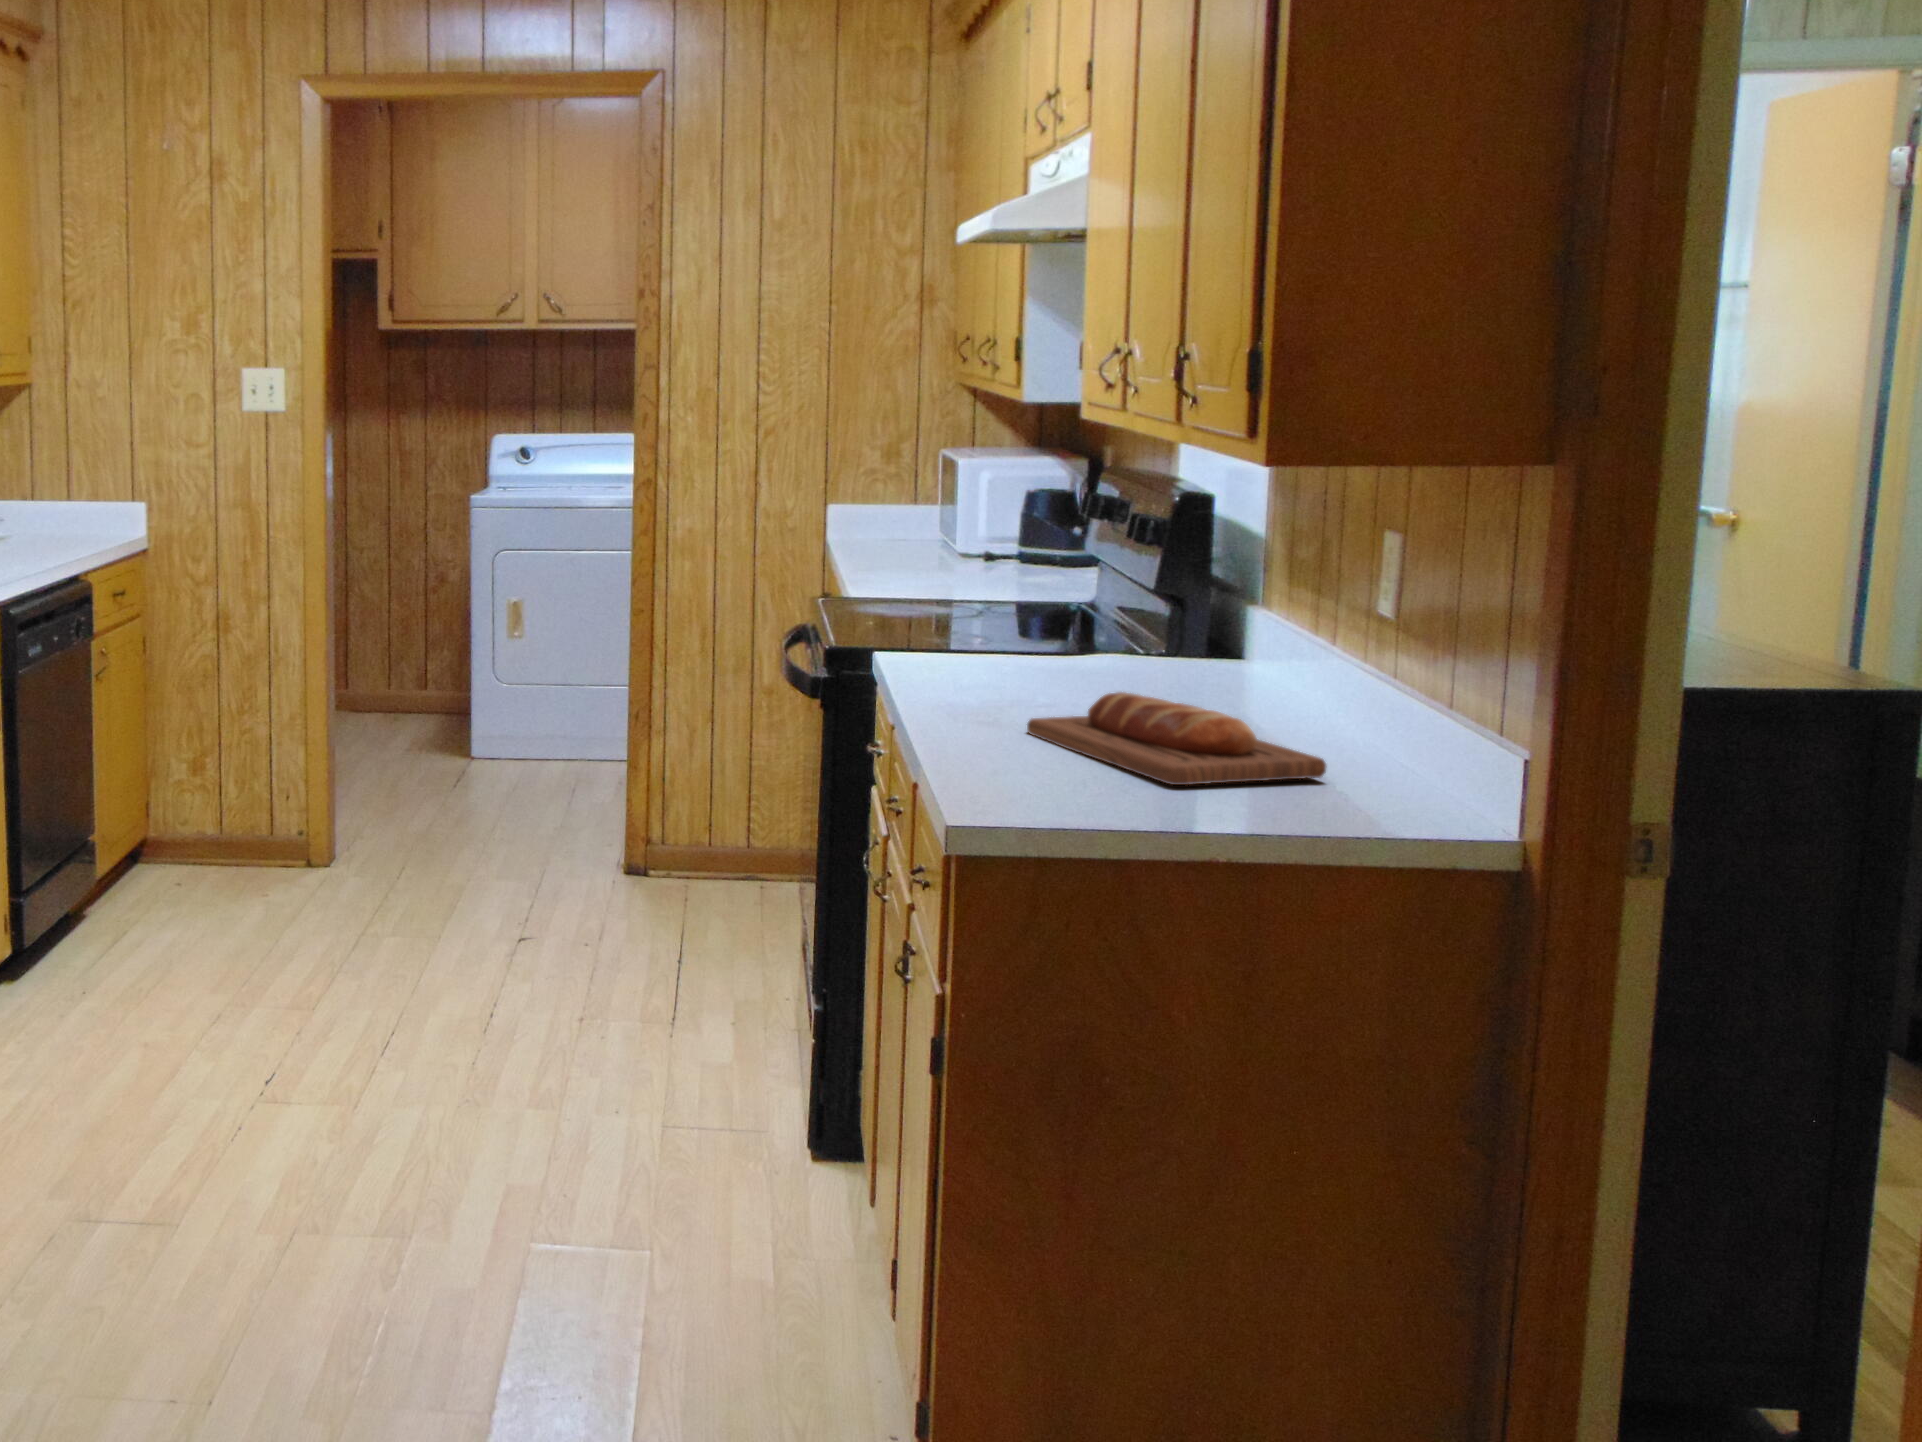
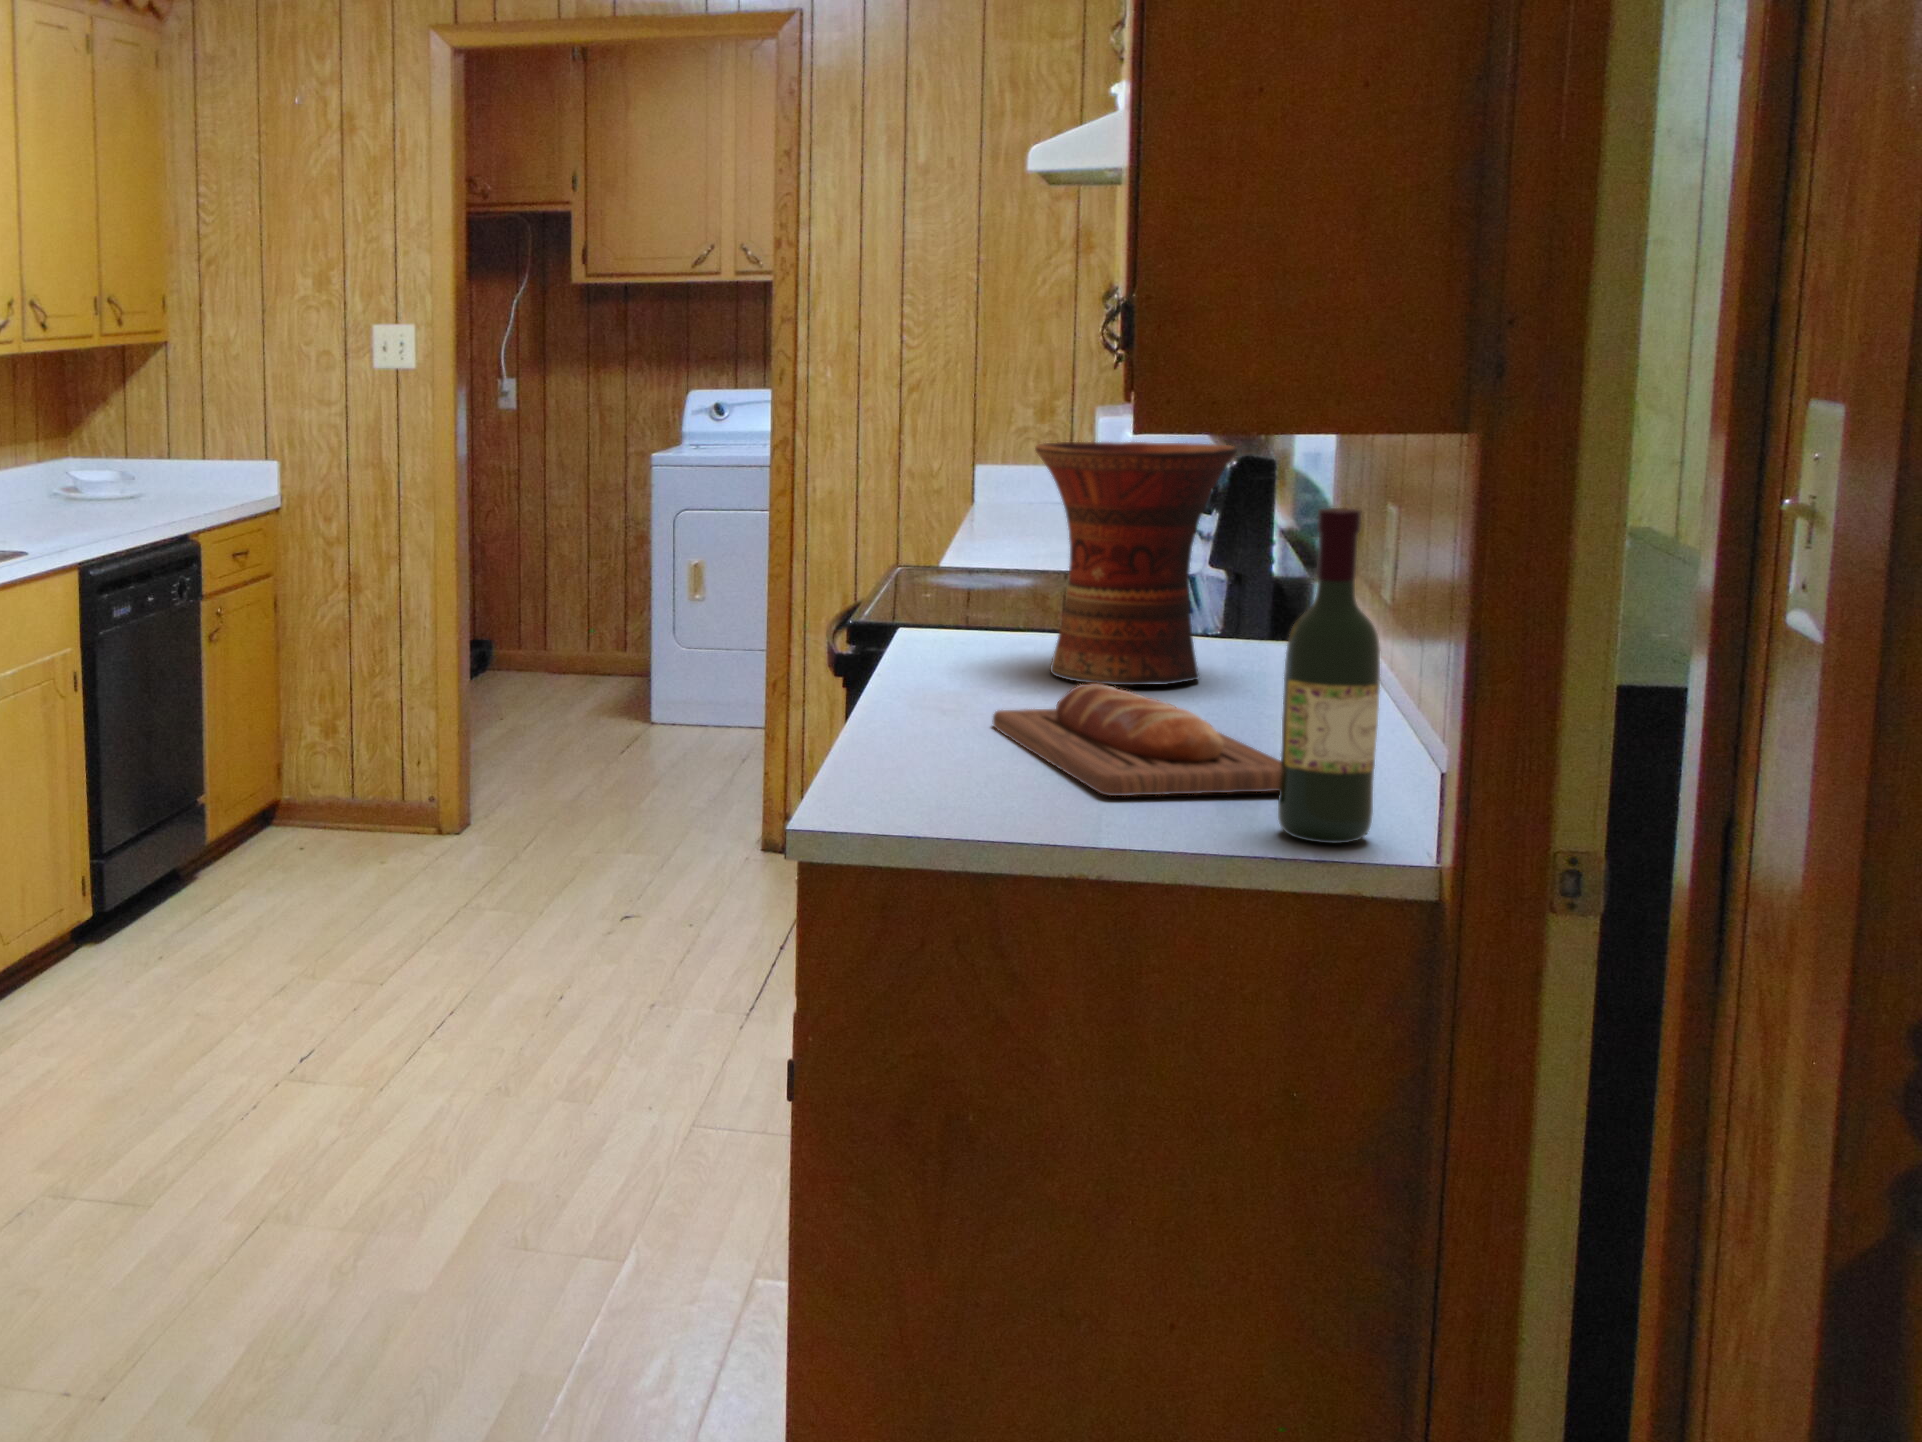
vase: none [1024,482,1202,697] -> present [1035,442,1237,685]
wine bottle: none [1331,535,1420,817] -> present [1278,508,1380,843]

